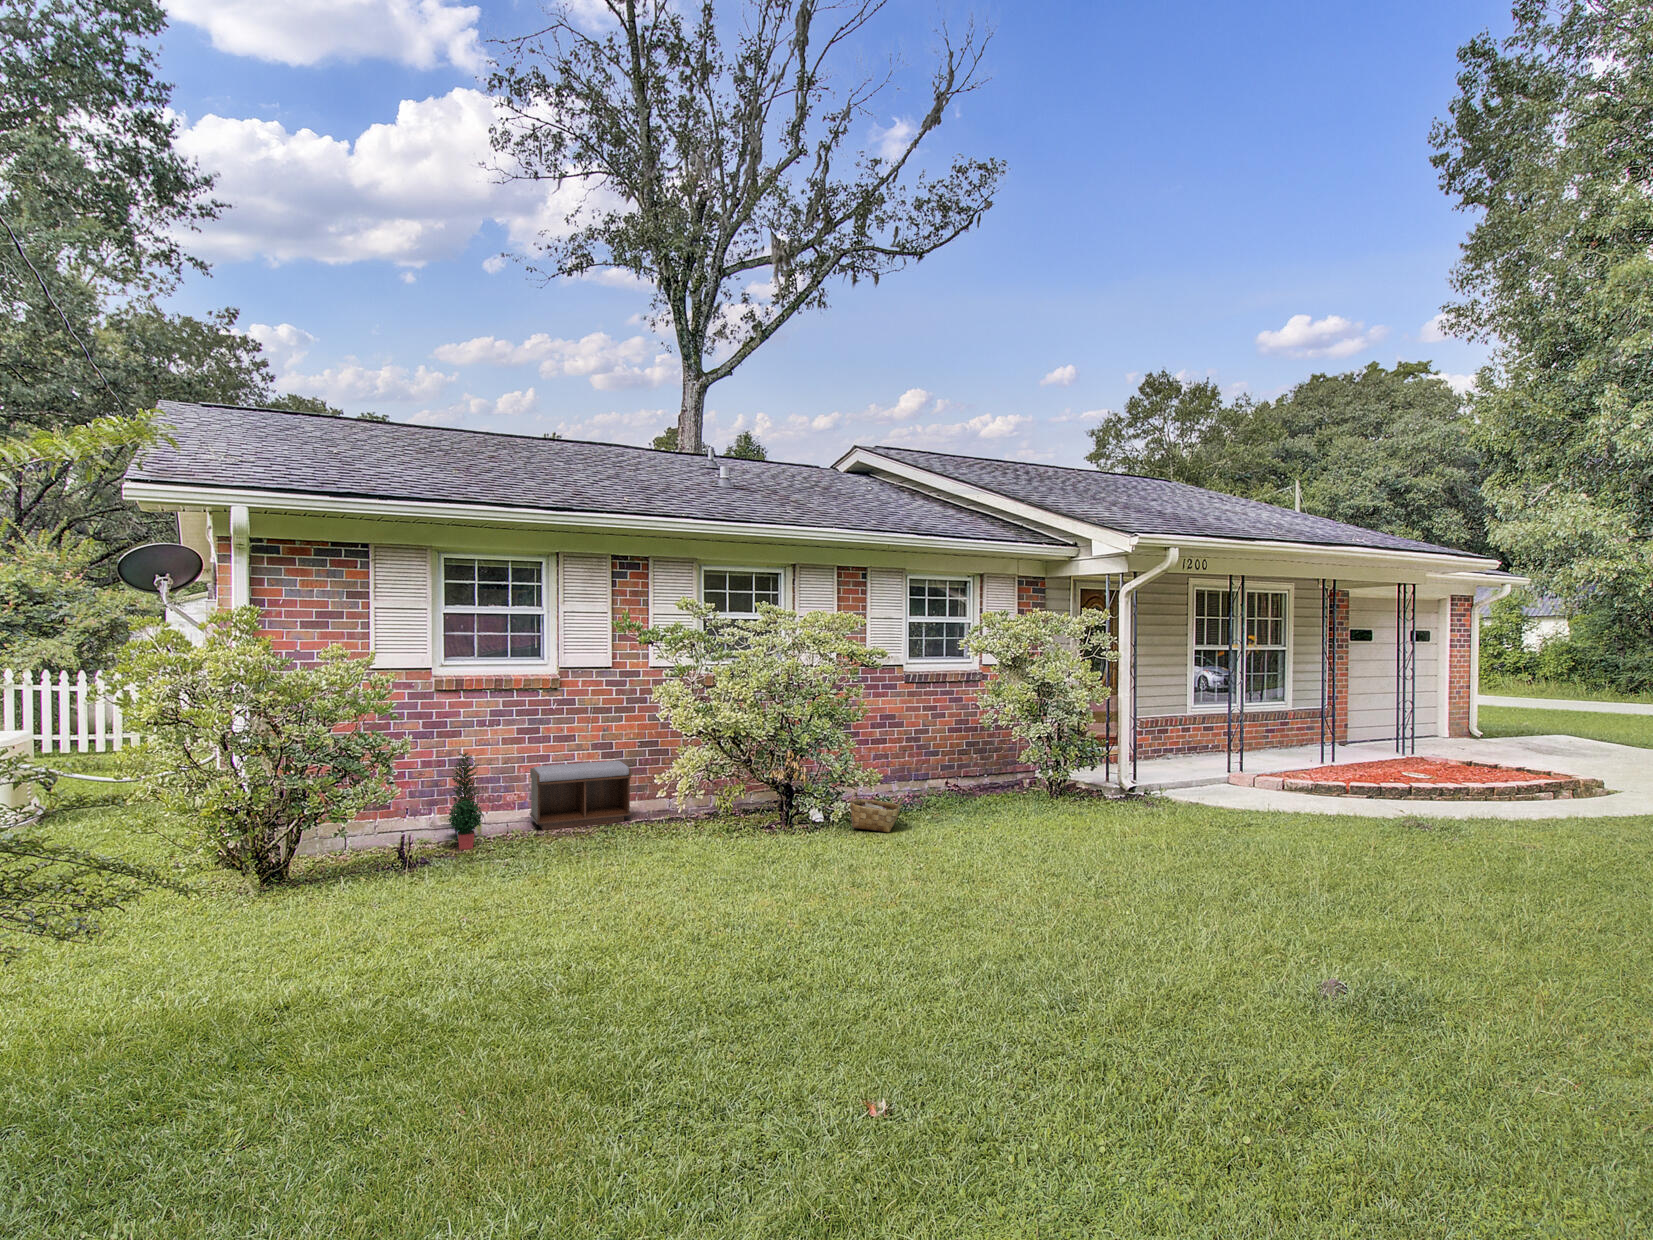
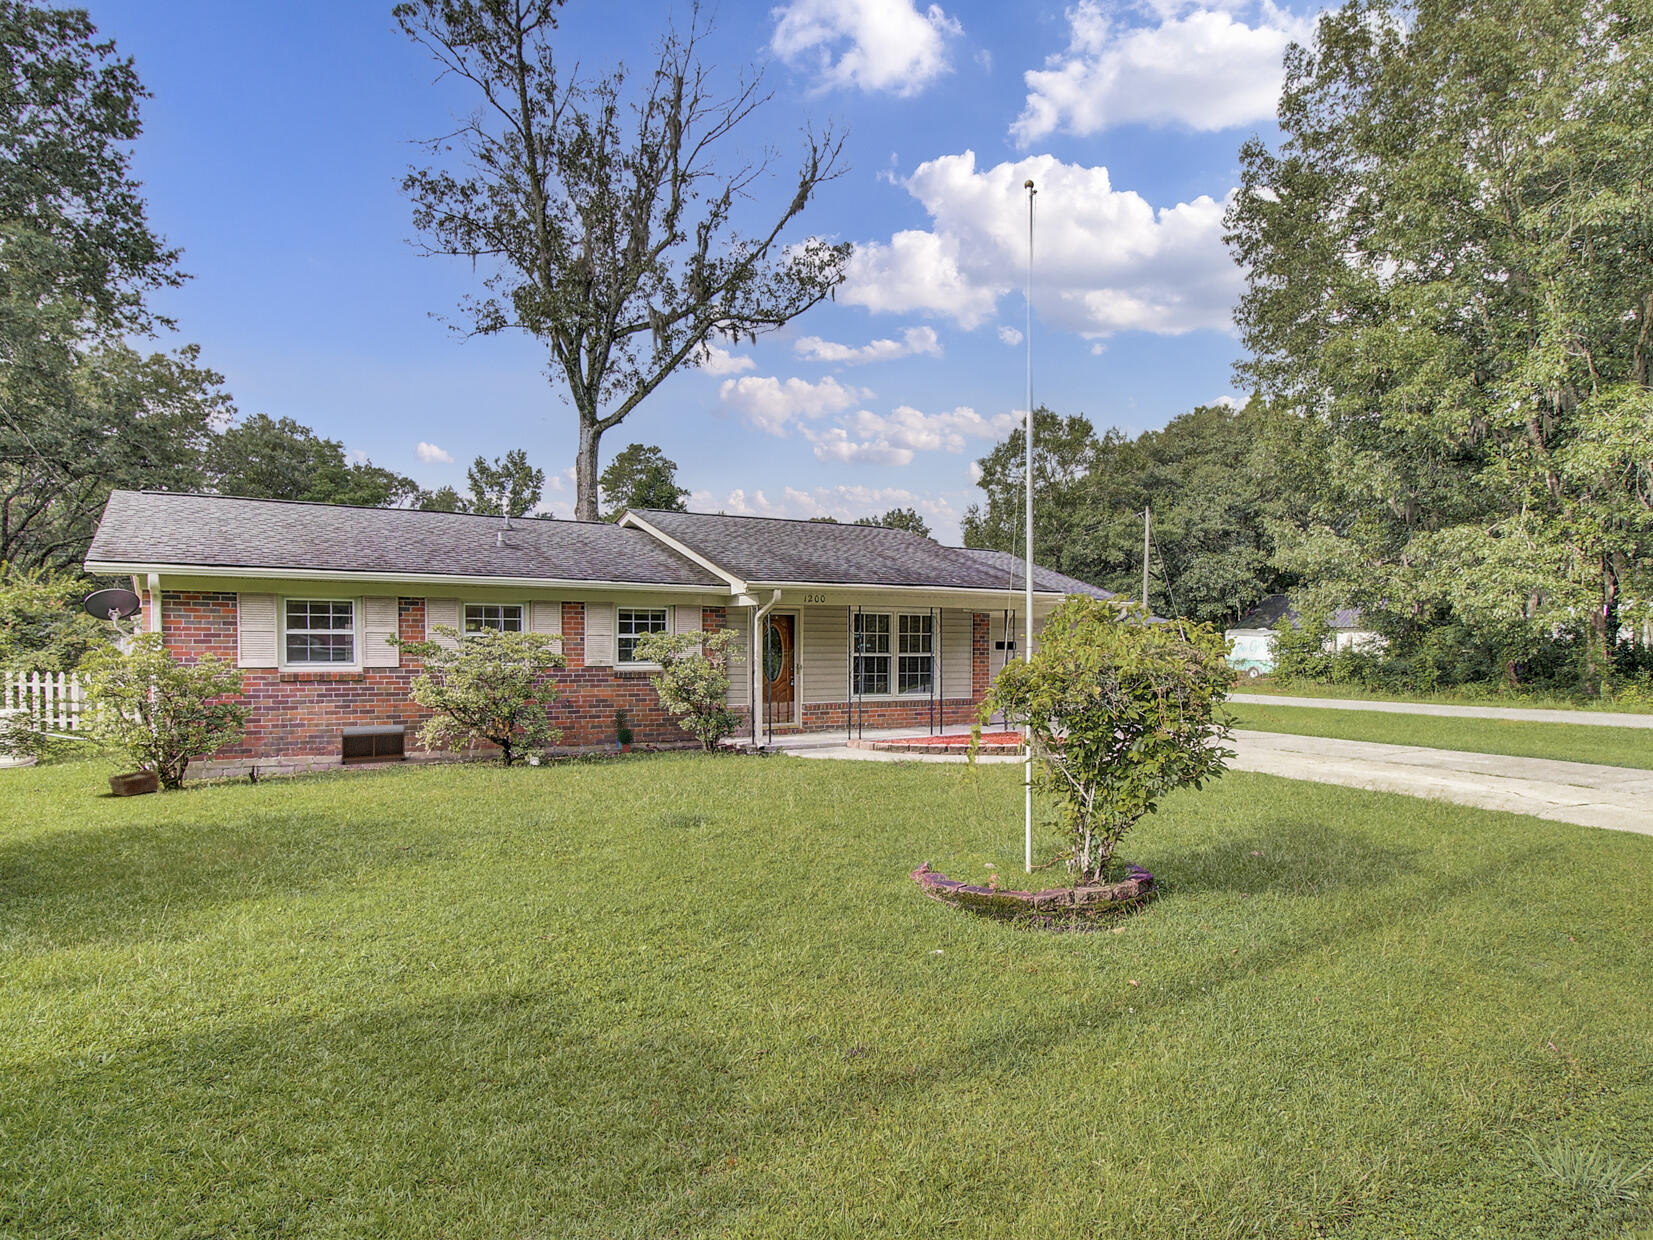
potted plant: present [448,752,483,850] -> present [614,707,633,752]
woven basket: present [850,792,901,832] -> present [108,766,159,796]

